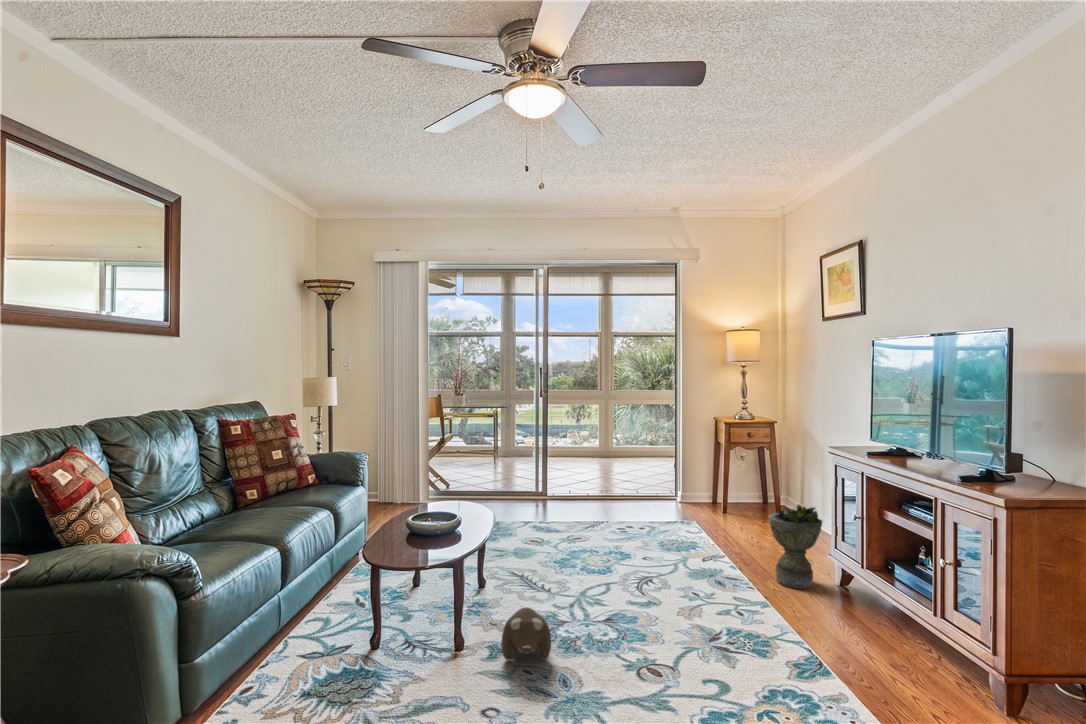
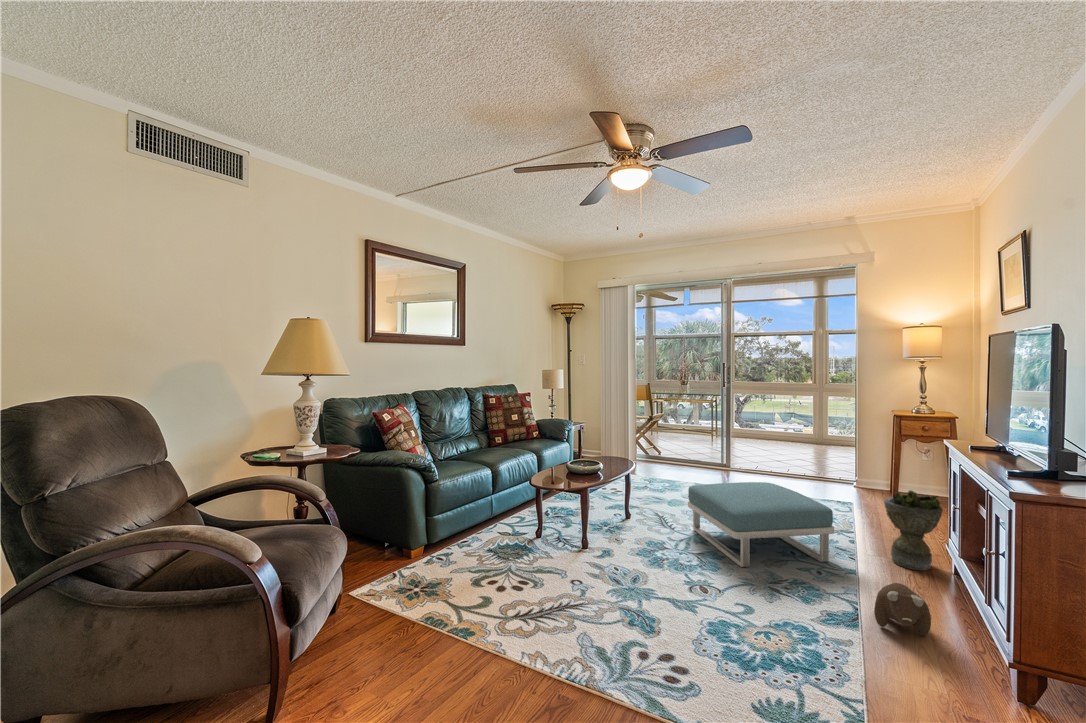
footstool: none [566,513,736,627] -> present [688,482,834,567]
plush toy: present [501,607,551,660] -> present [874,583,931,636]

